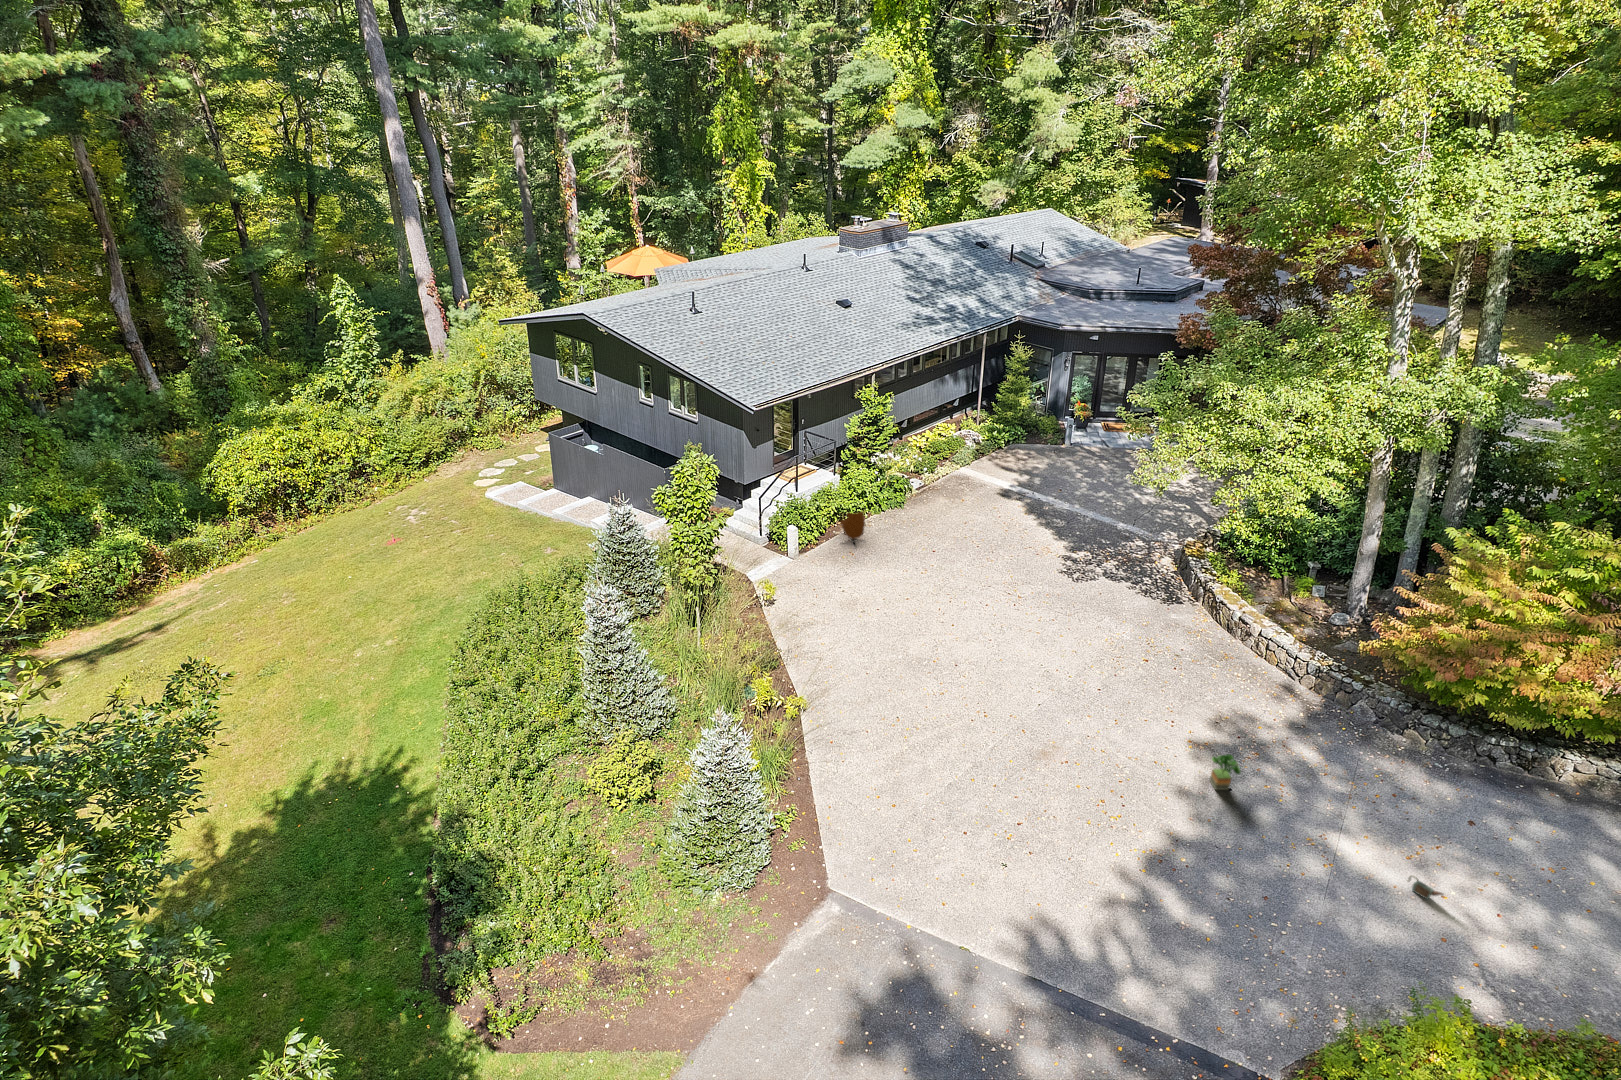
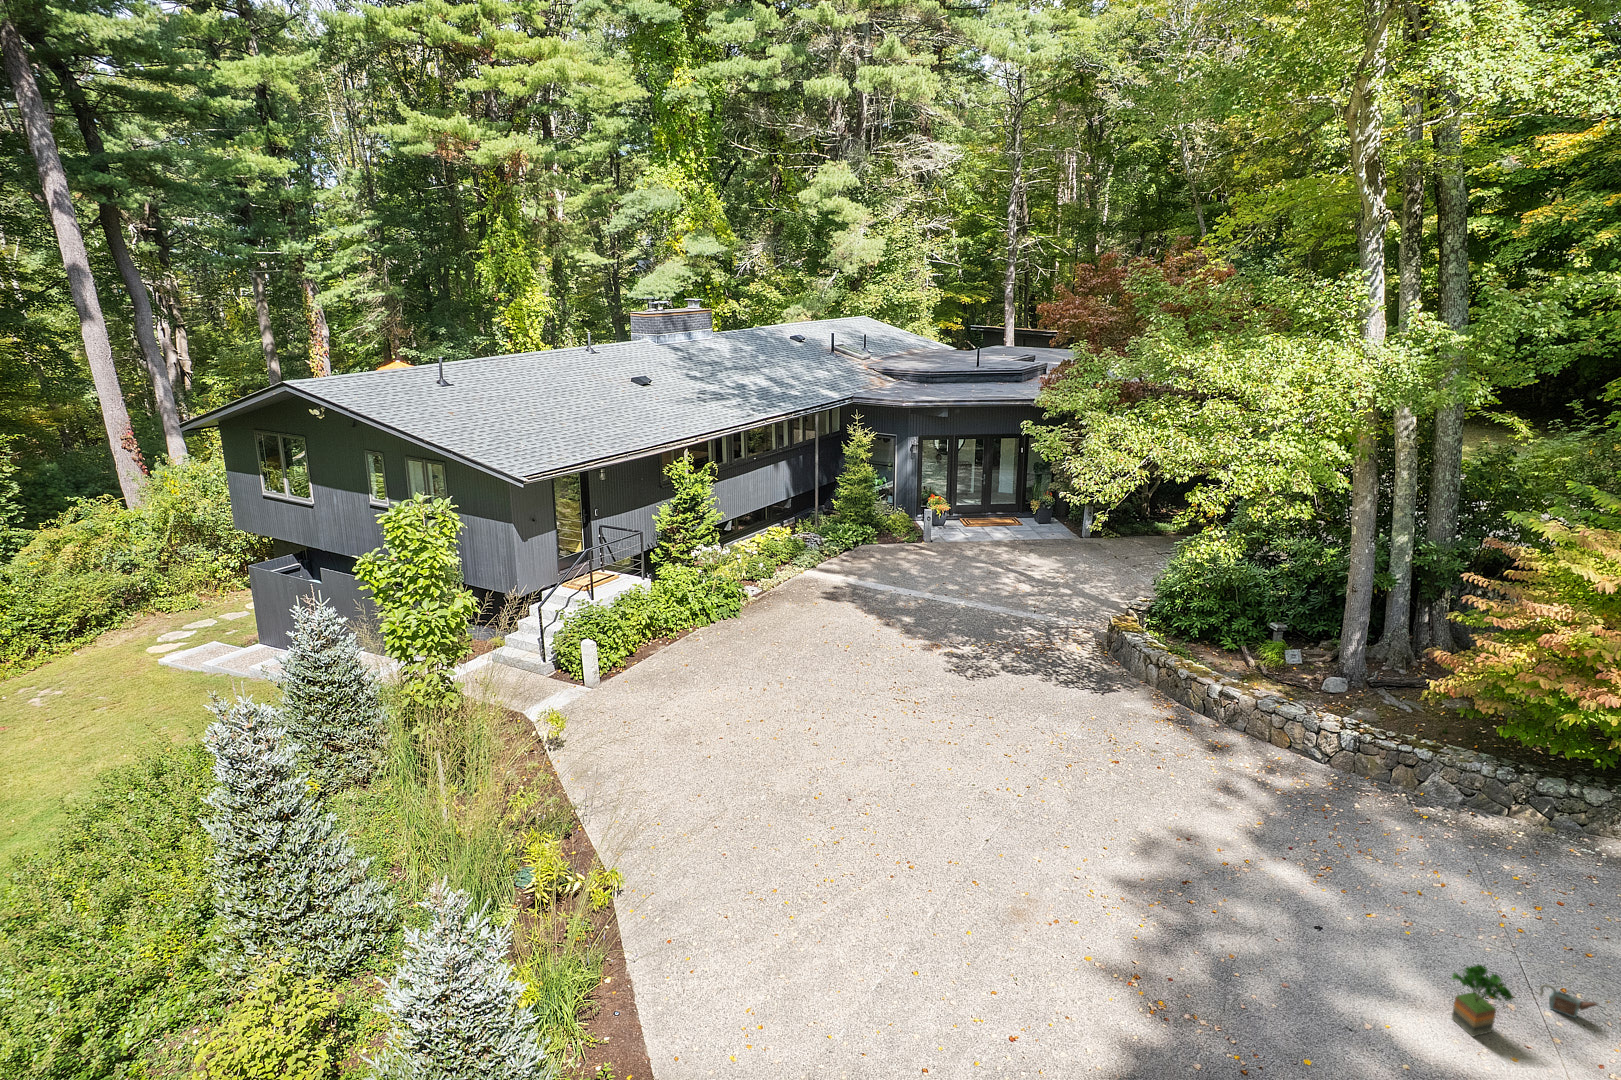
lounge chair: present [840,511,865,544] -> none [655,611,692,666]
potted tree: present [1210,754,1240,790] -> present [1451,964,1513,1036]

